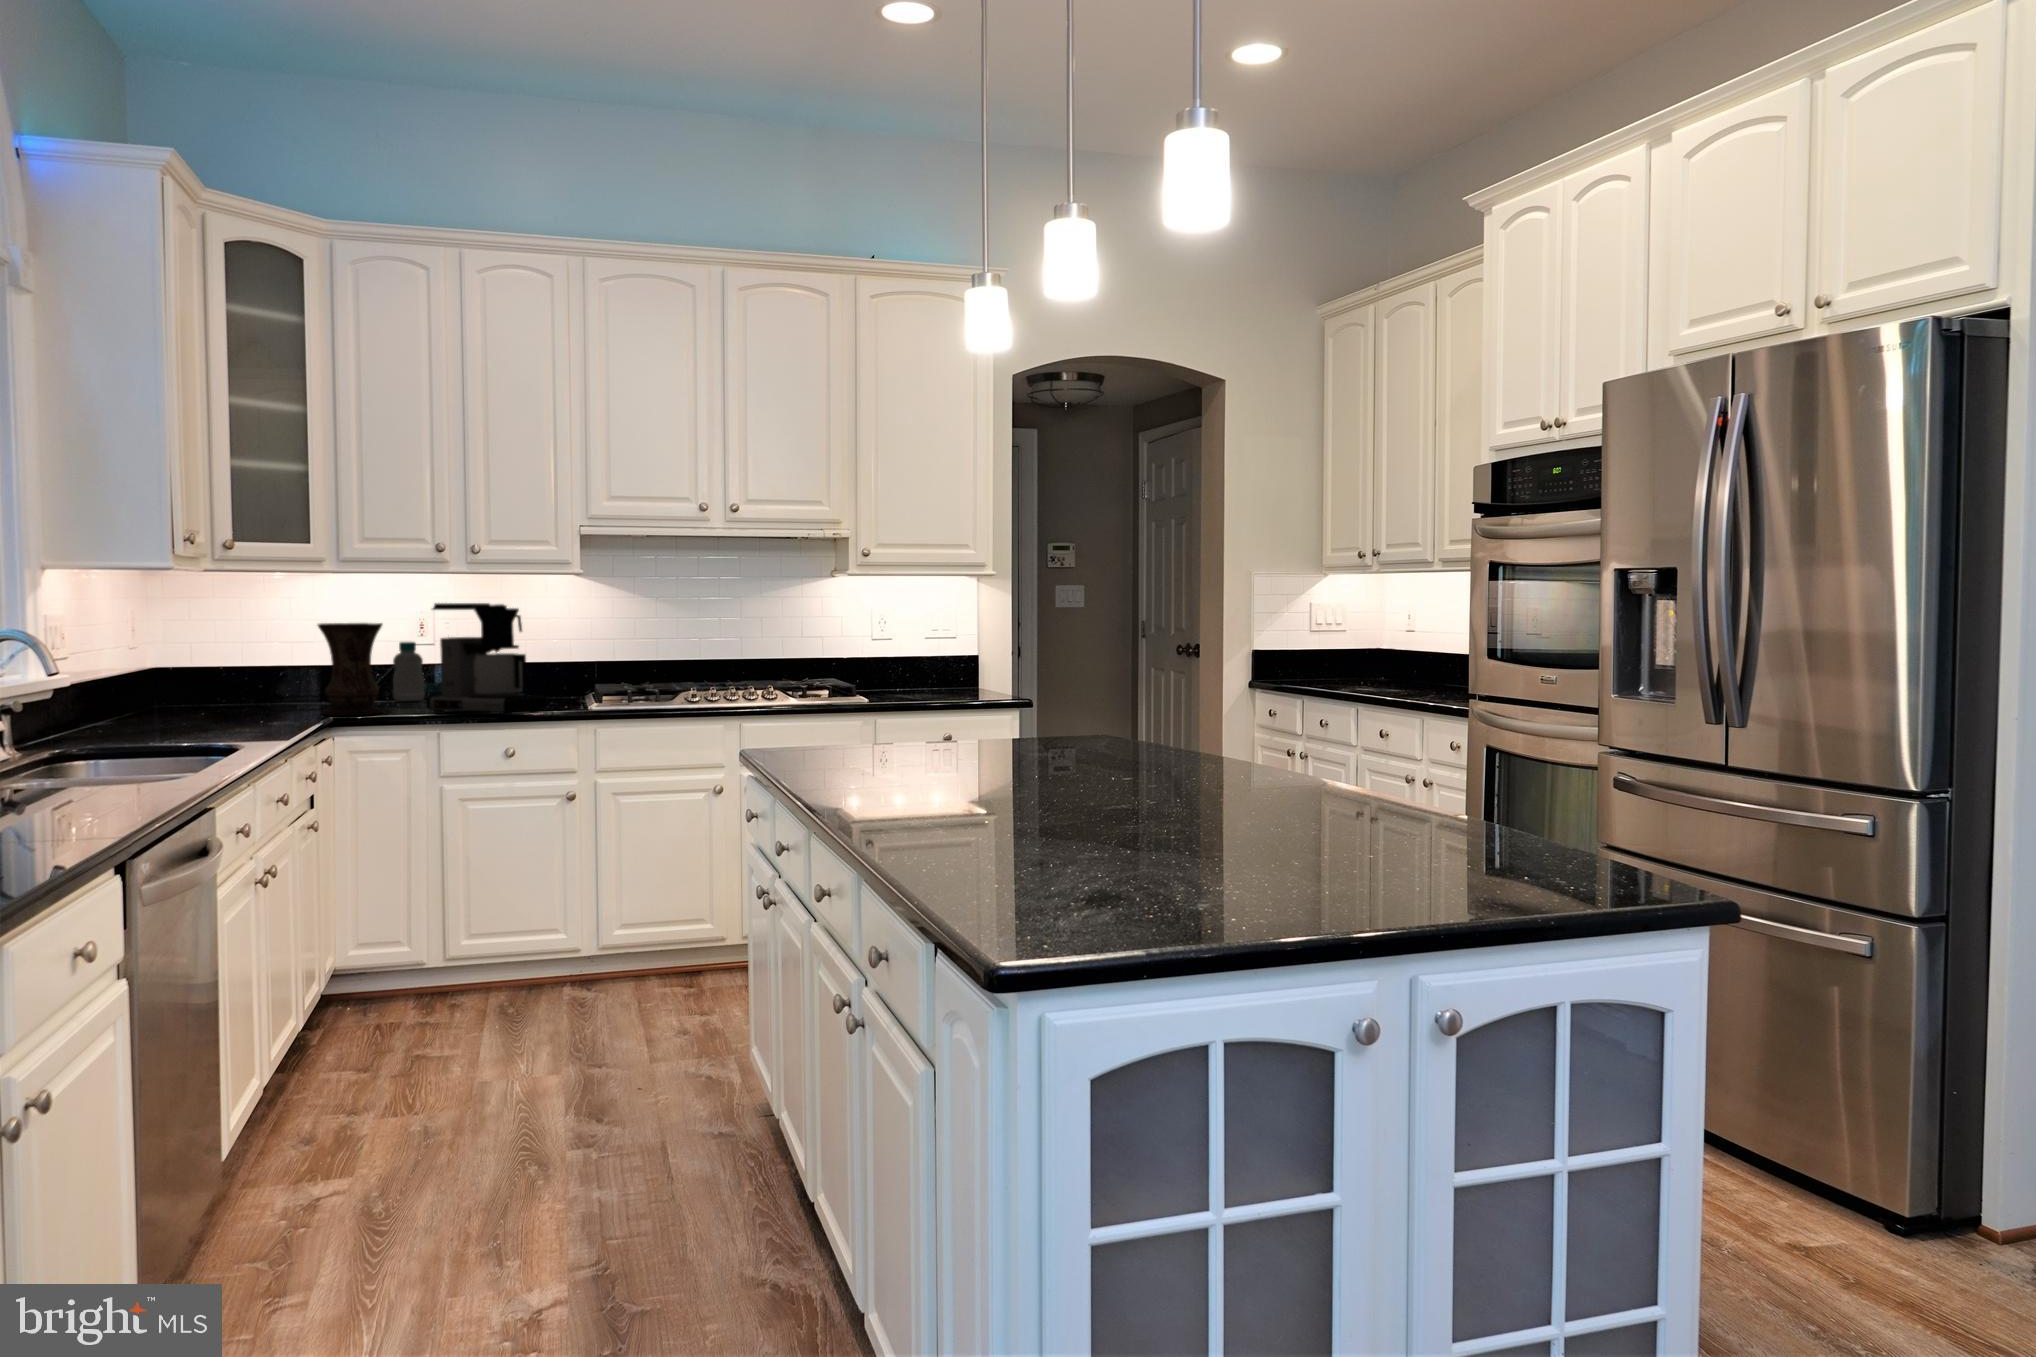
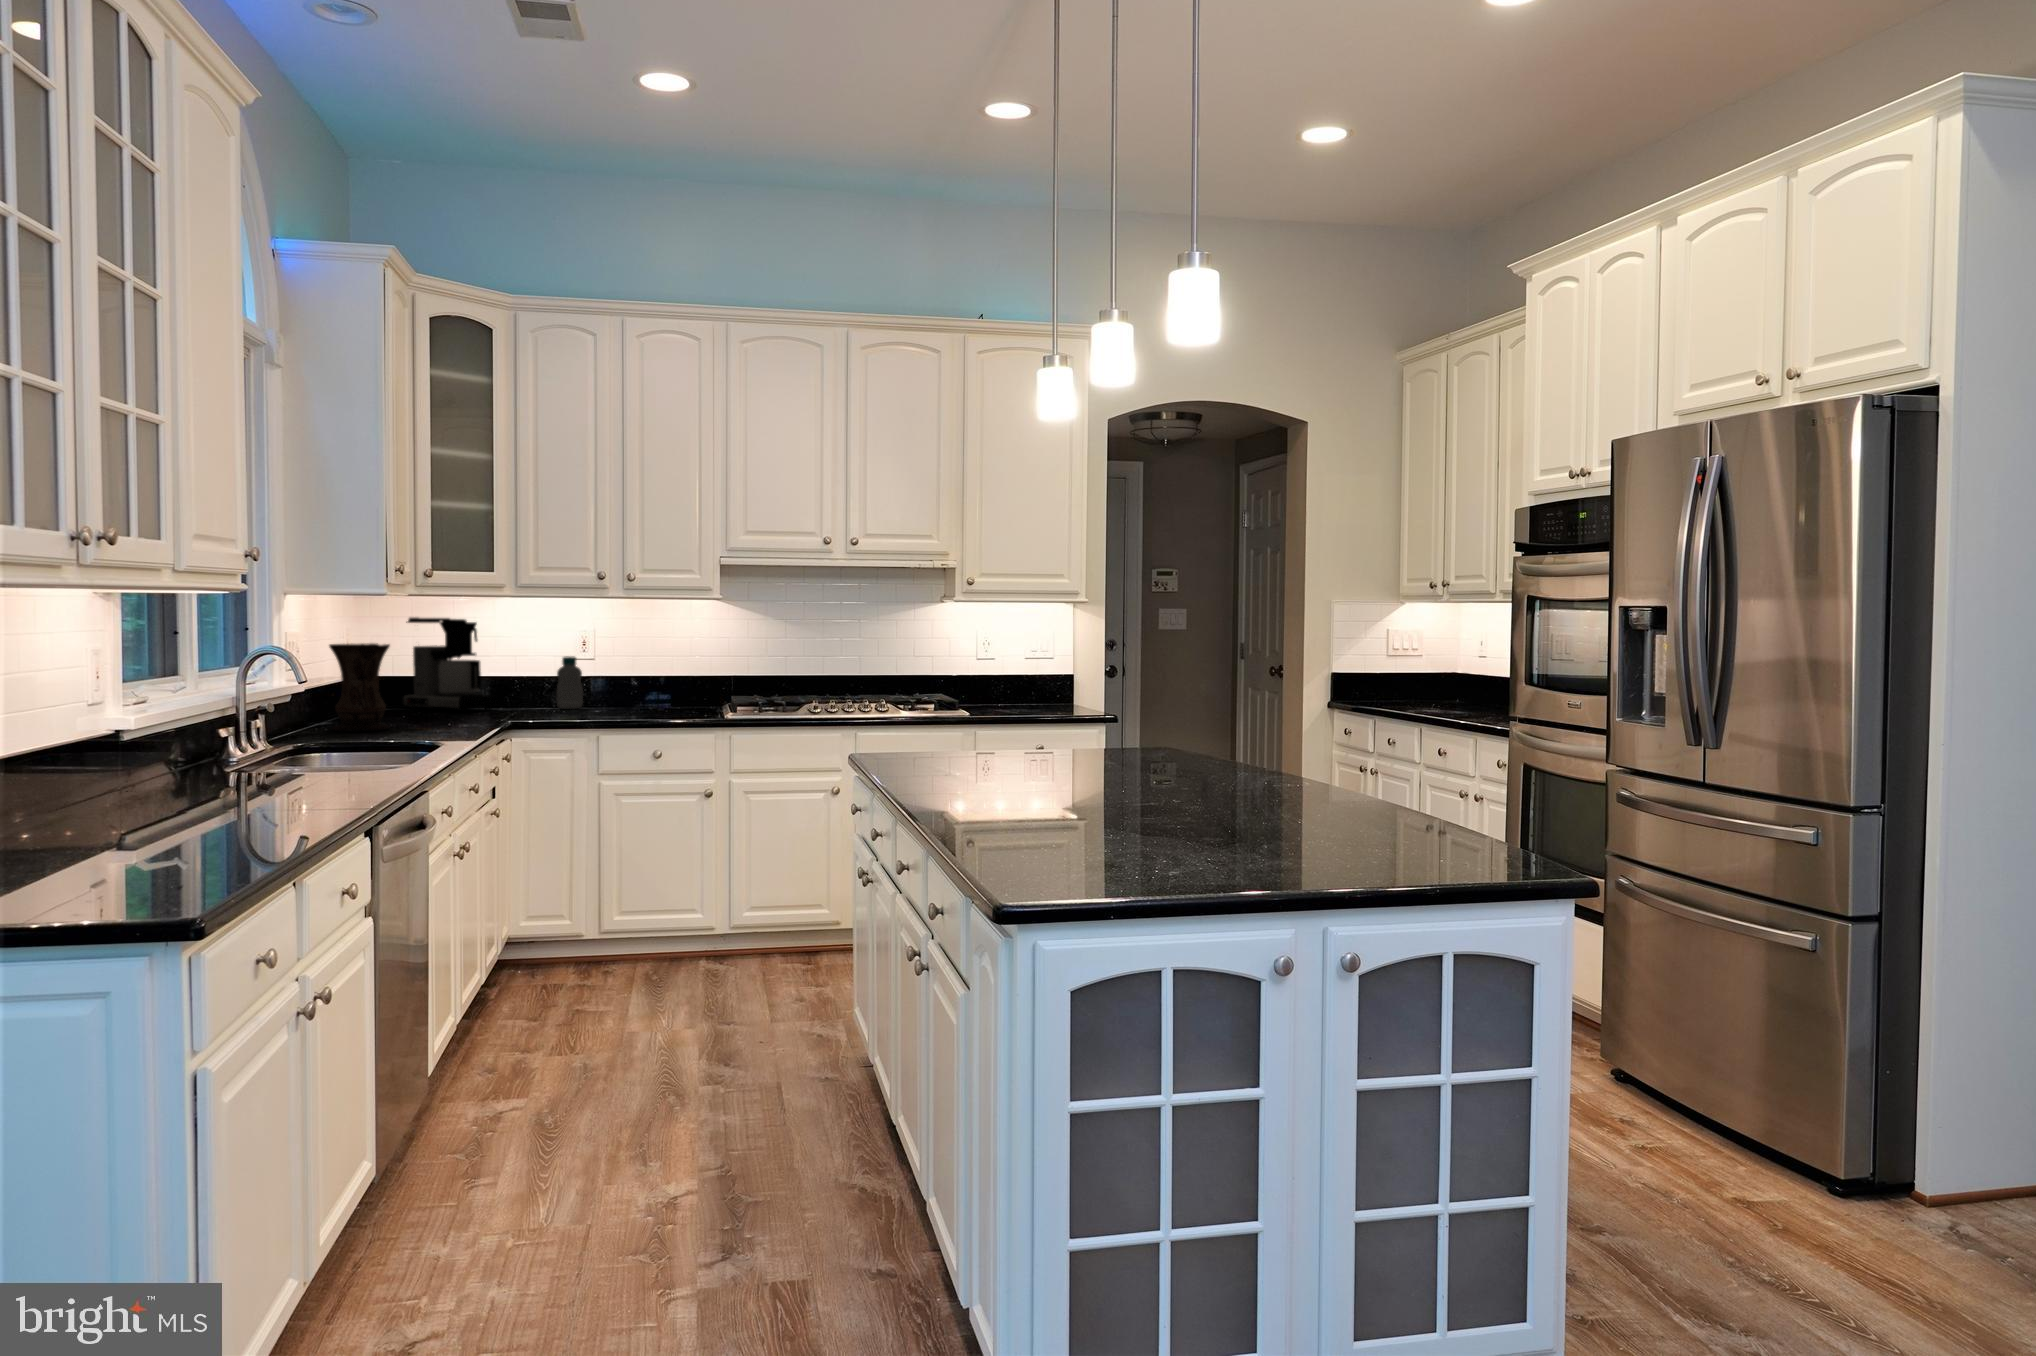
coffee maker: present [426,603,547,716] -> present [401,617,499,711]
vase: present [317,623,383,716] -> present [329,643,390,731]

